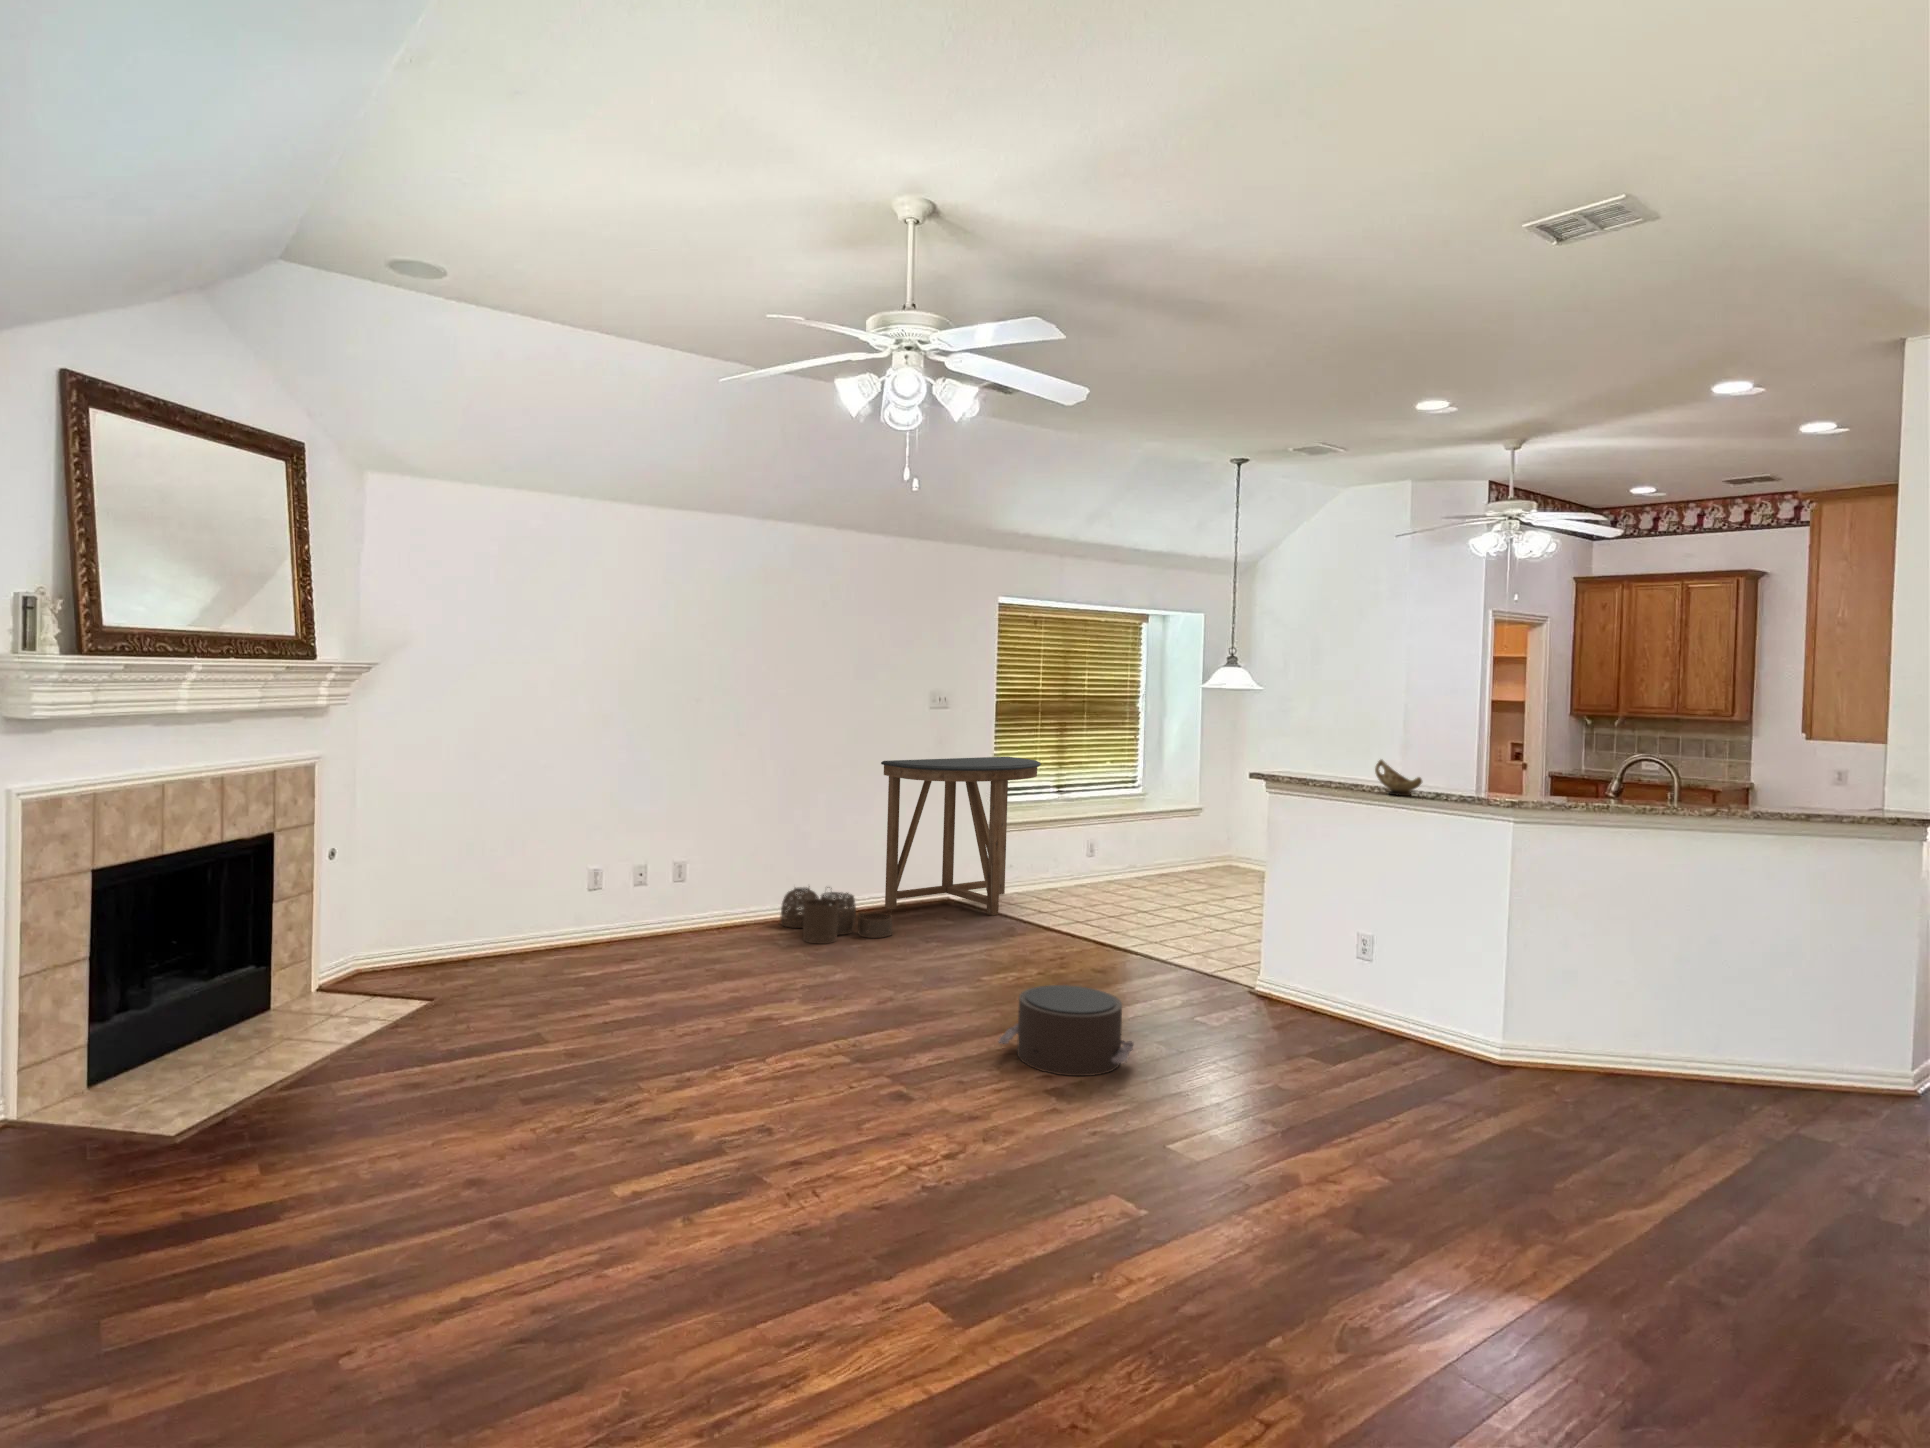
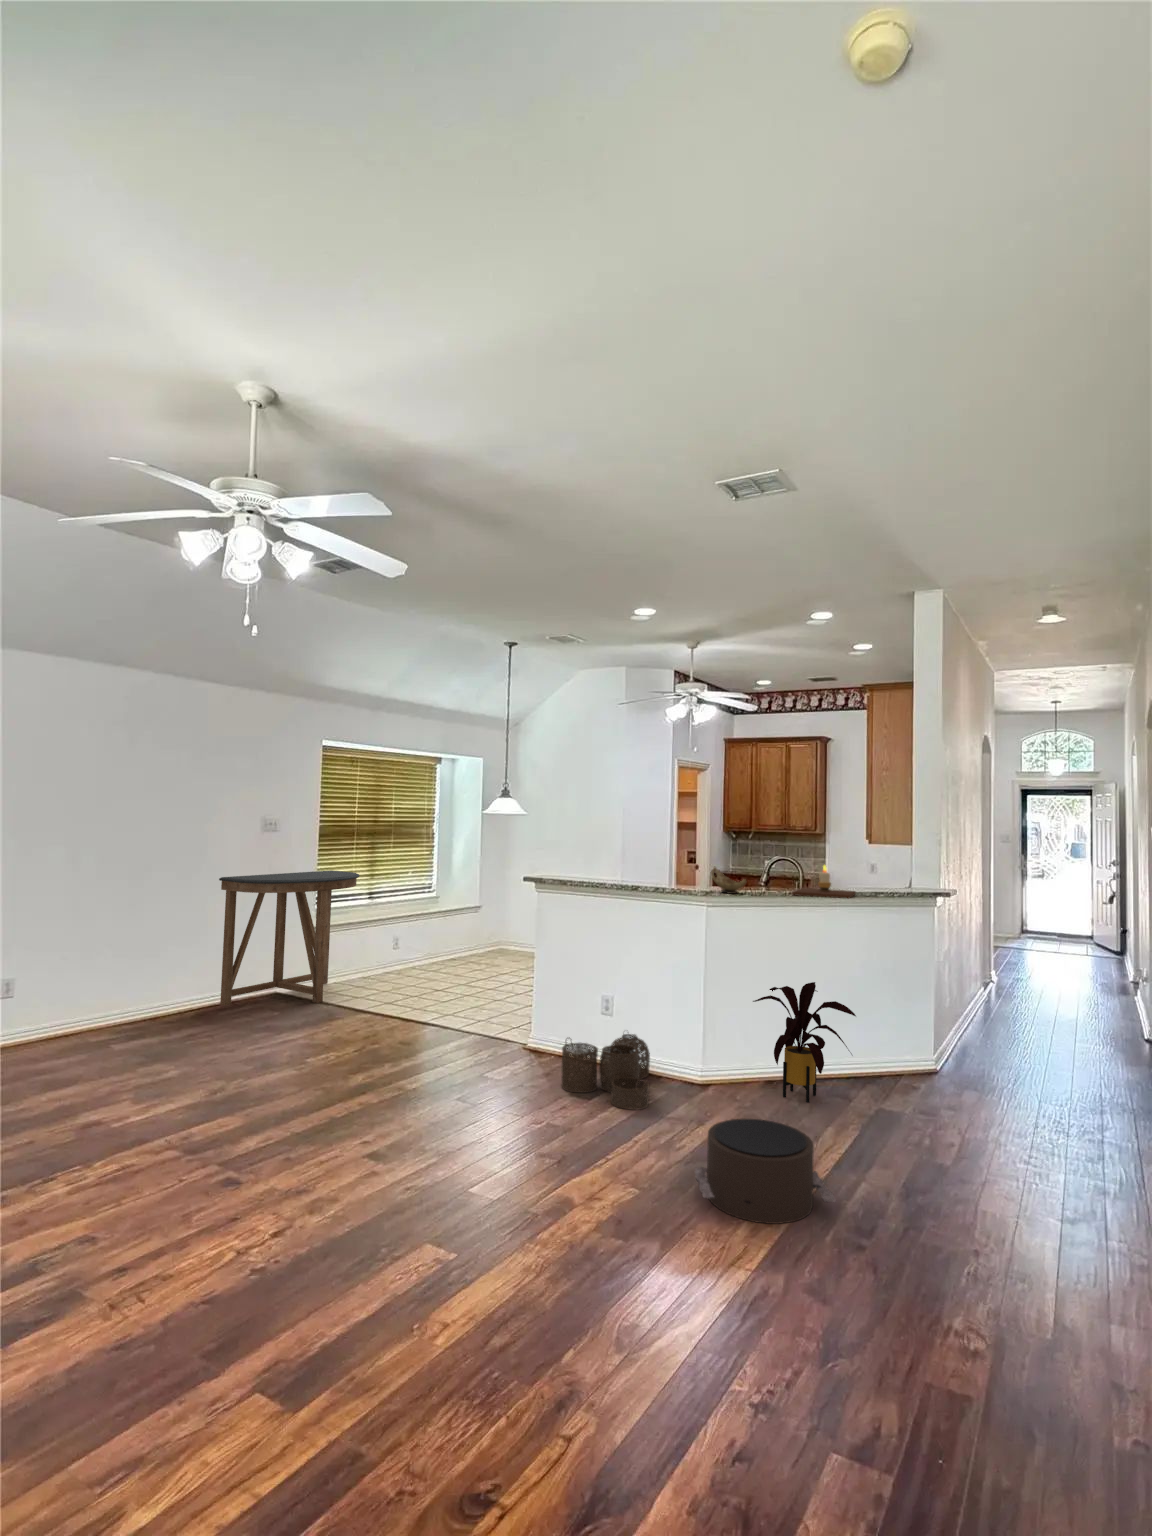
decorative bowl: present [1375,760,1422,796] -> present [712,867,746,894]
candle: none [1664,771,1783,825] -> present [792,865,856,898]
woven basket: present [781,886,892,944] -> present [562,1034,650,1110]
house plant: none [1588,945,1767,1118] -> present [753,982,856,1103]
pouf: present [999,985,1134,1076] -> present [695,1119,836,1224]

